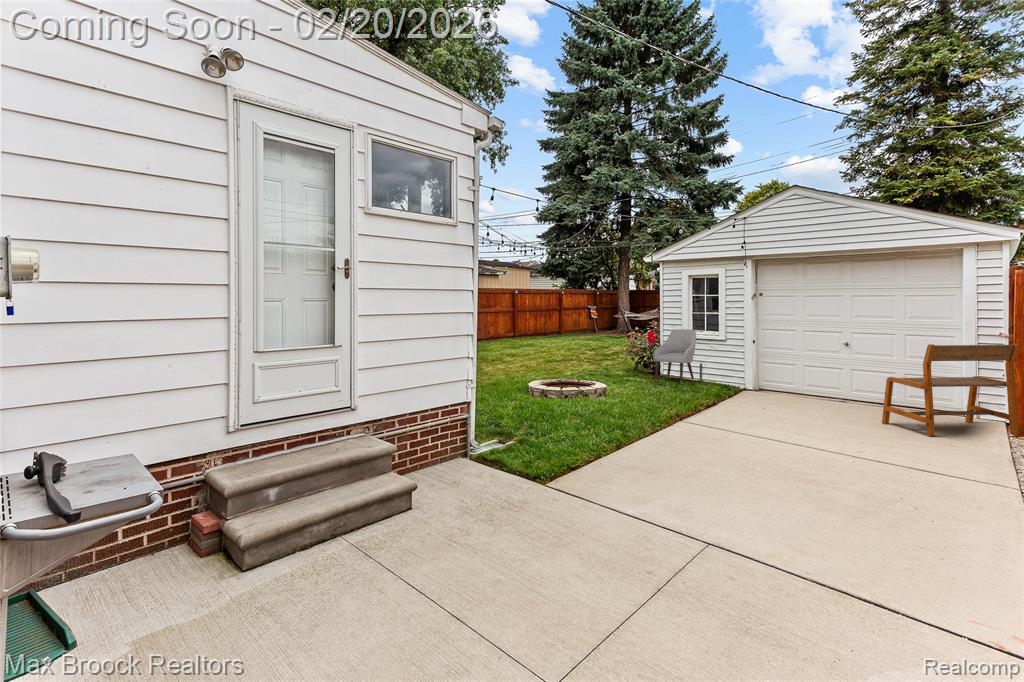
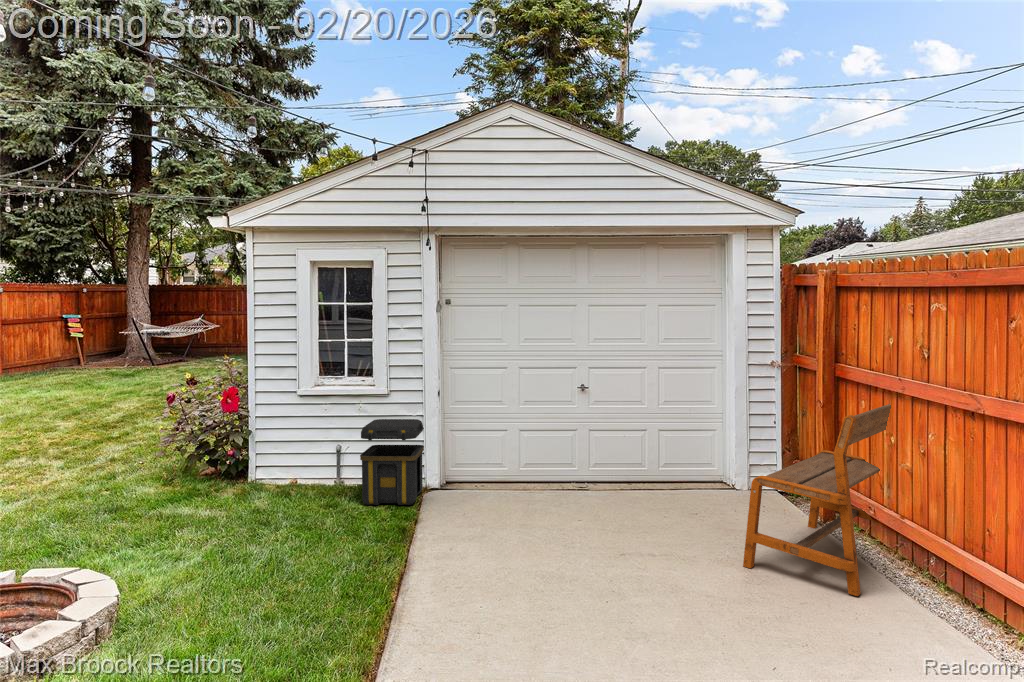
chair: present [653,329,696,384] -> none [238,377,331,507]
toolbox: none [706,351,741,390] -> present [360,419,424,505]

